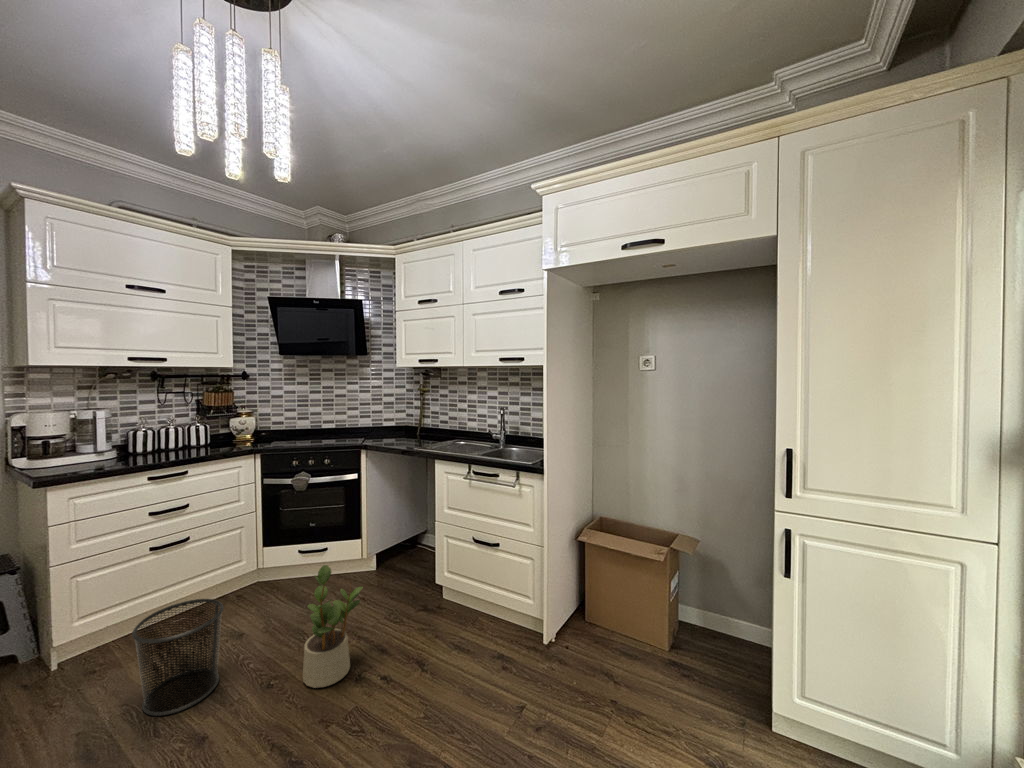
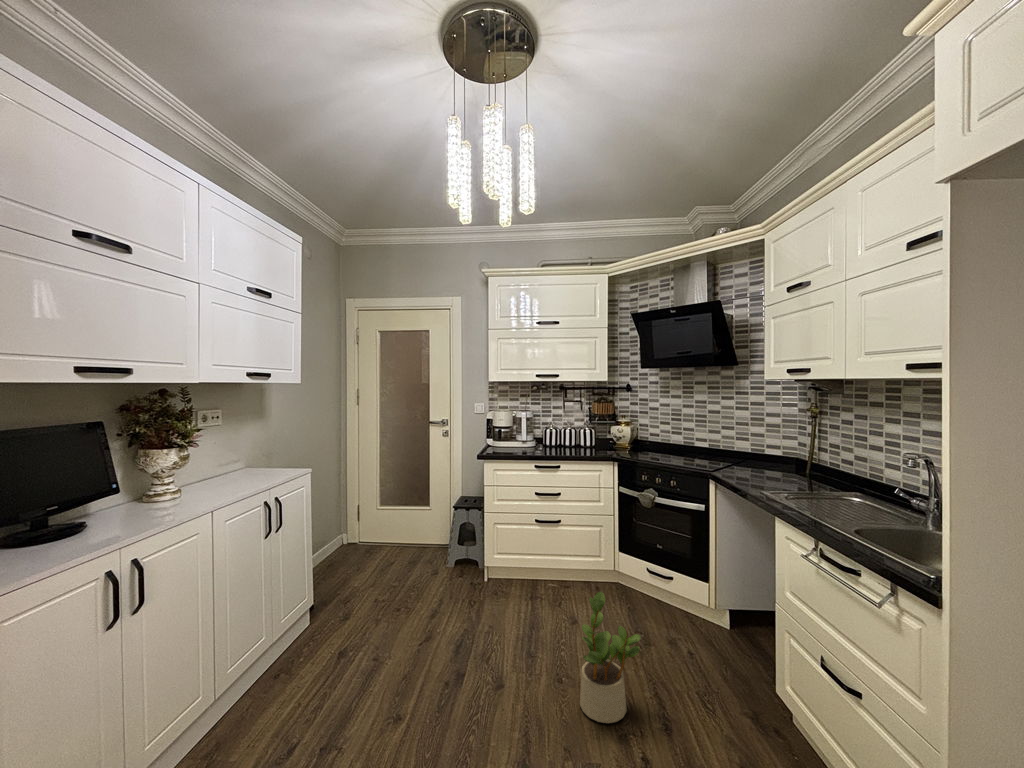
trash can: present [132,599,224,716] -> none [488,570,545,657]

